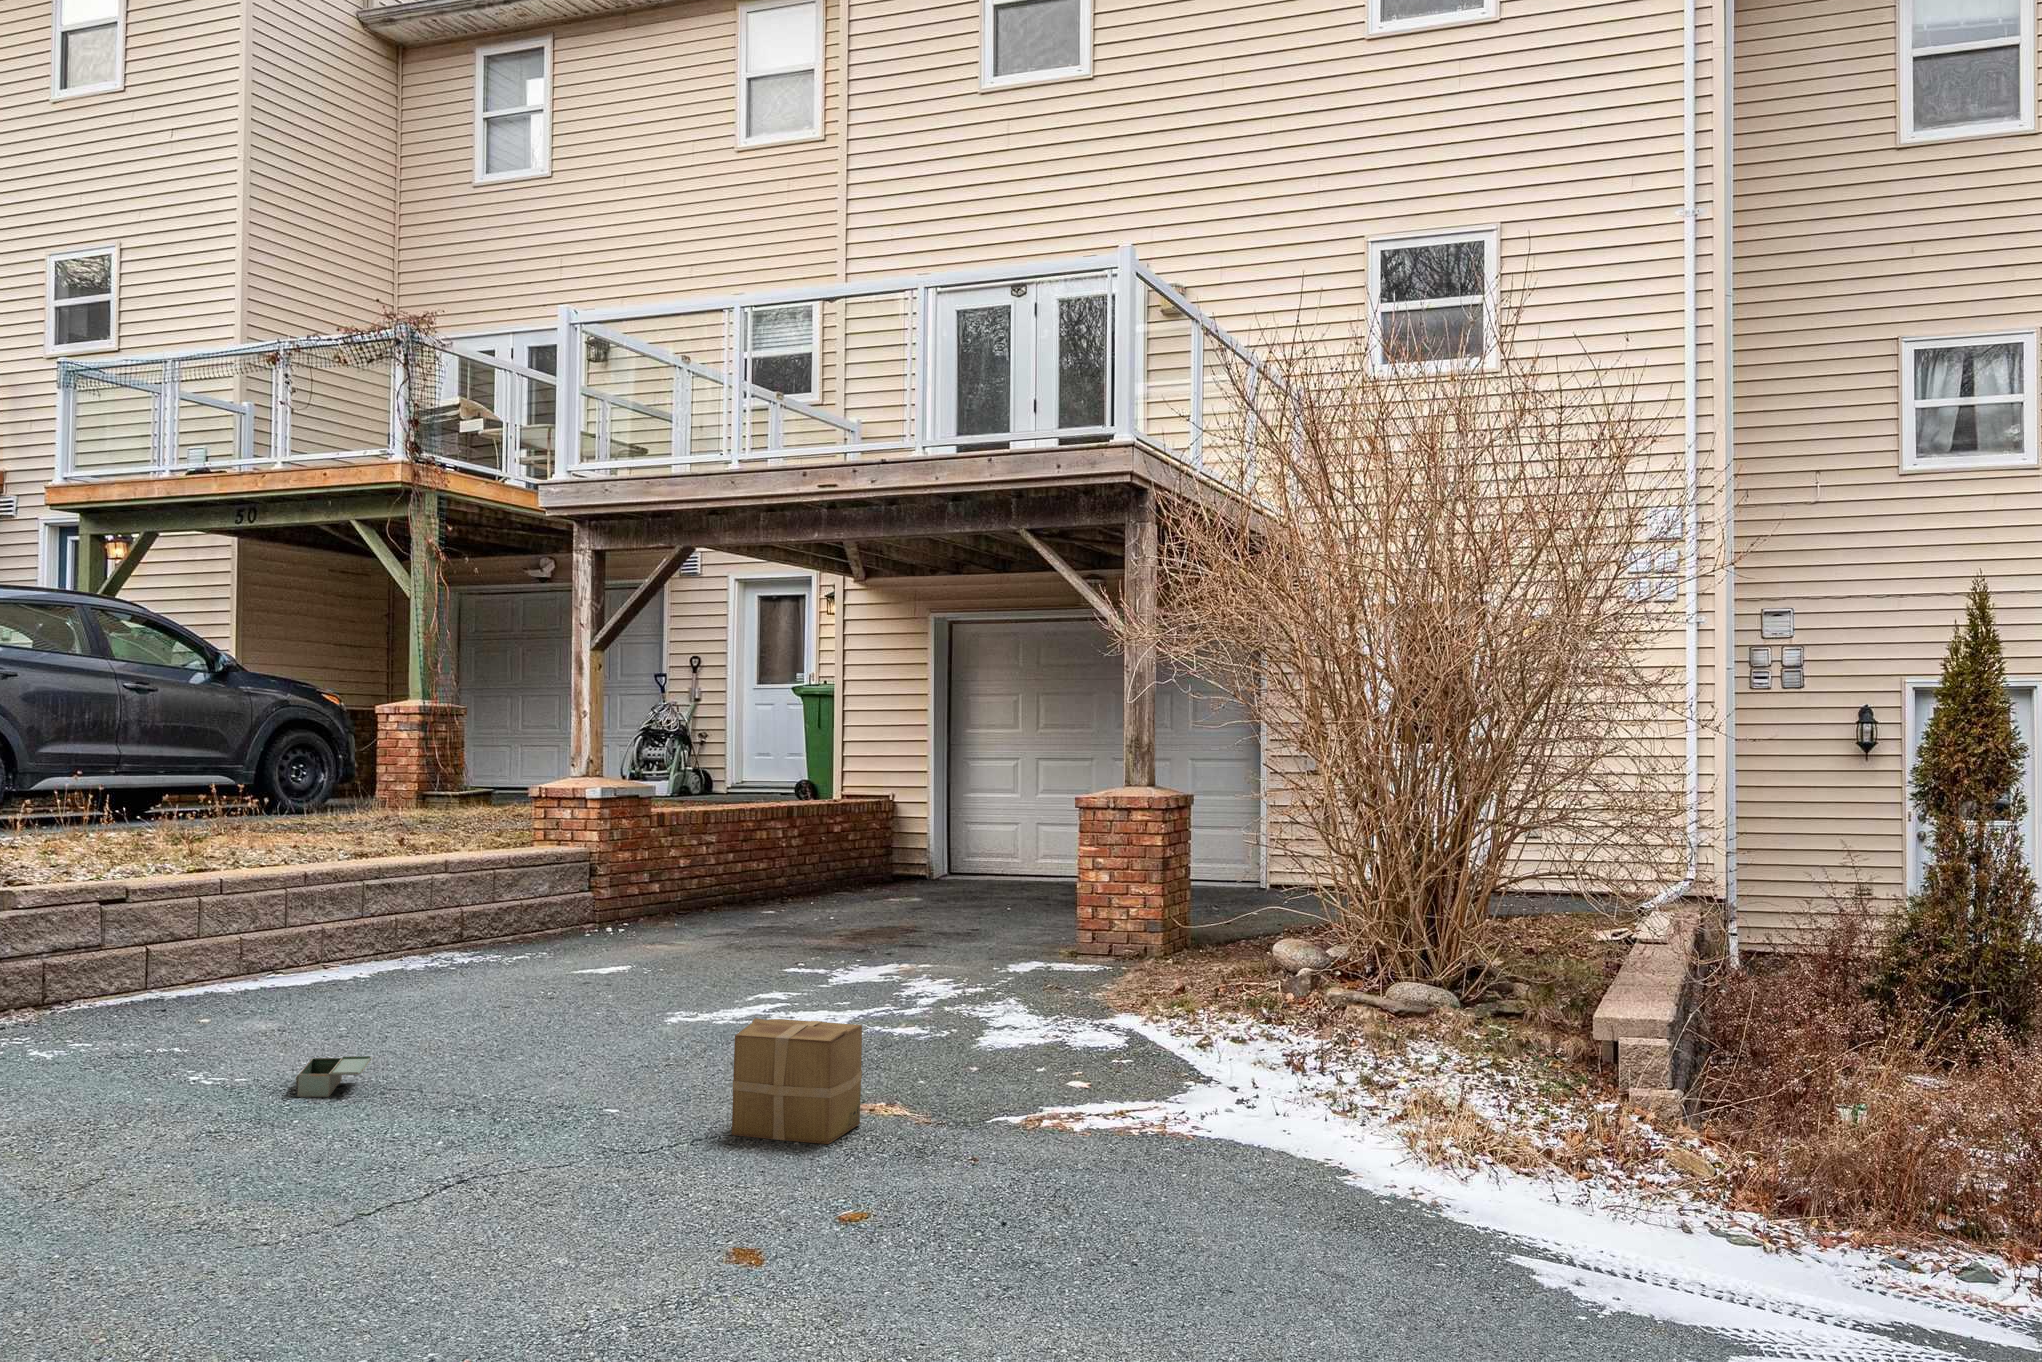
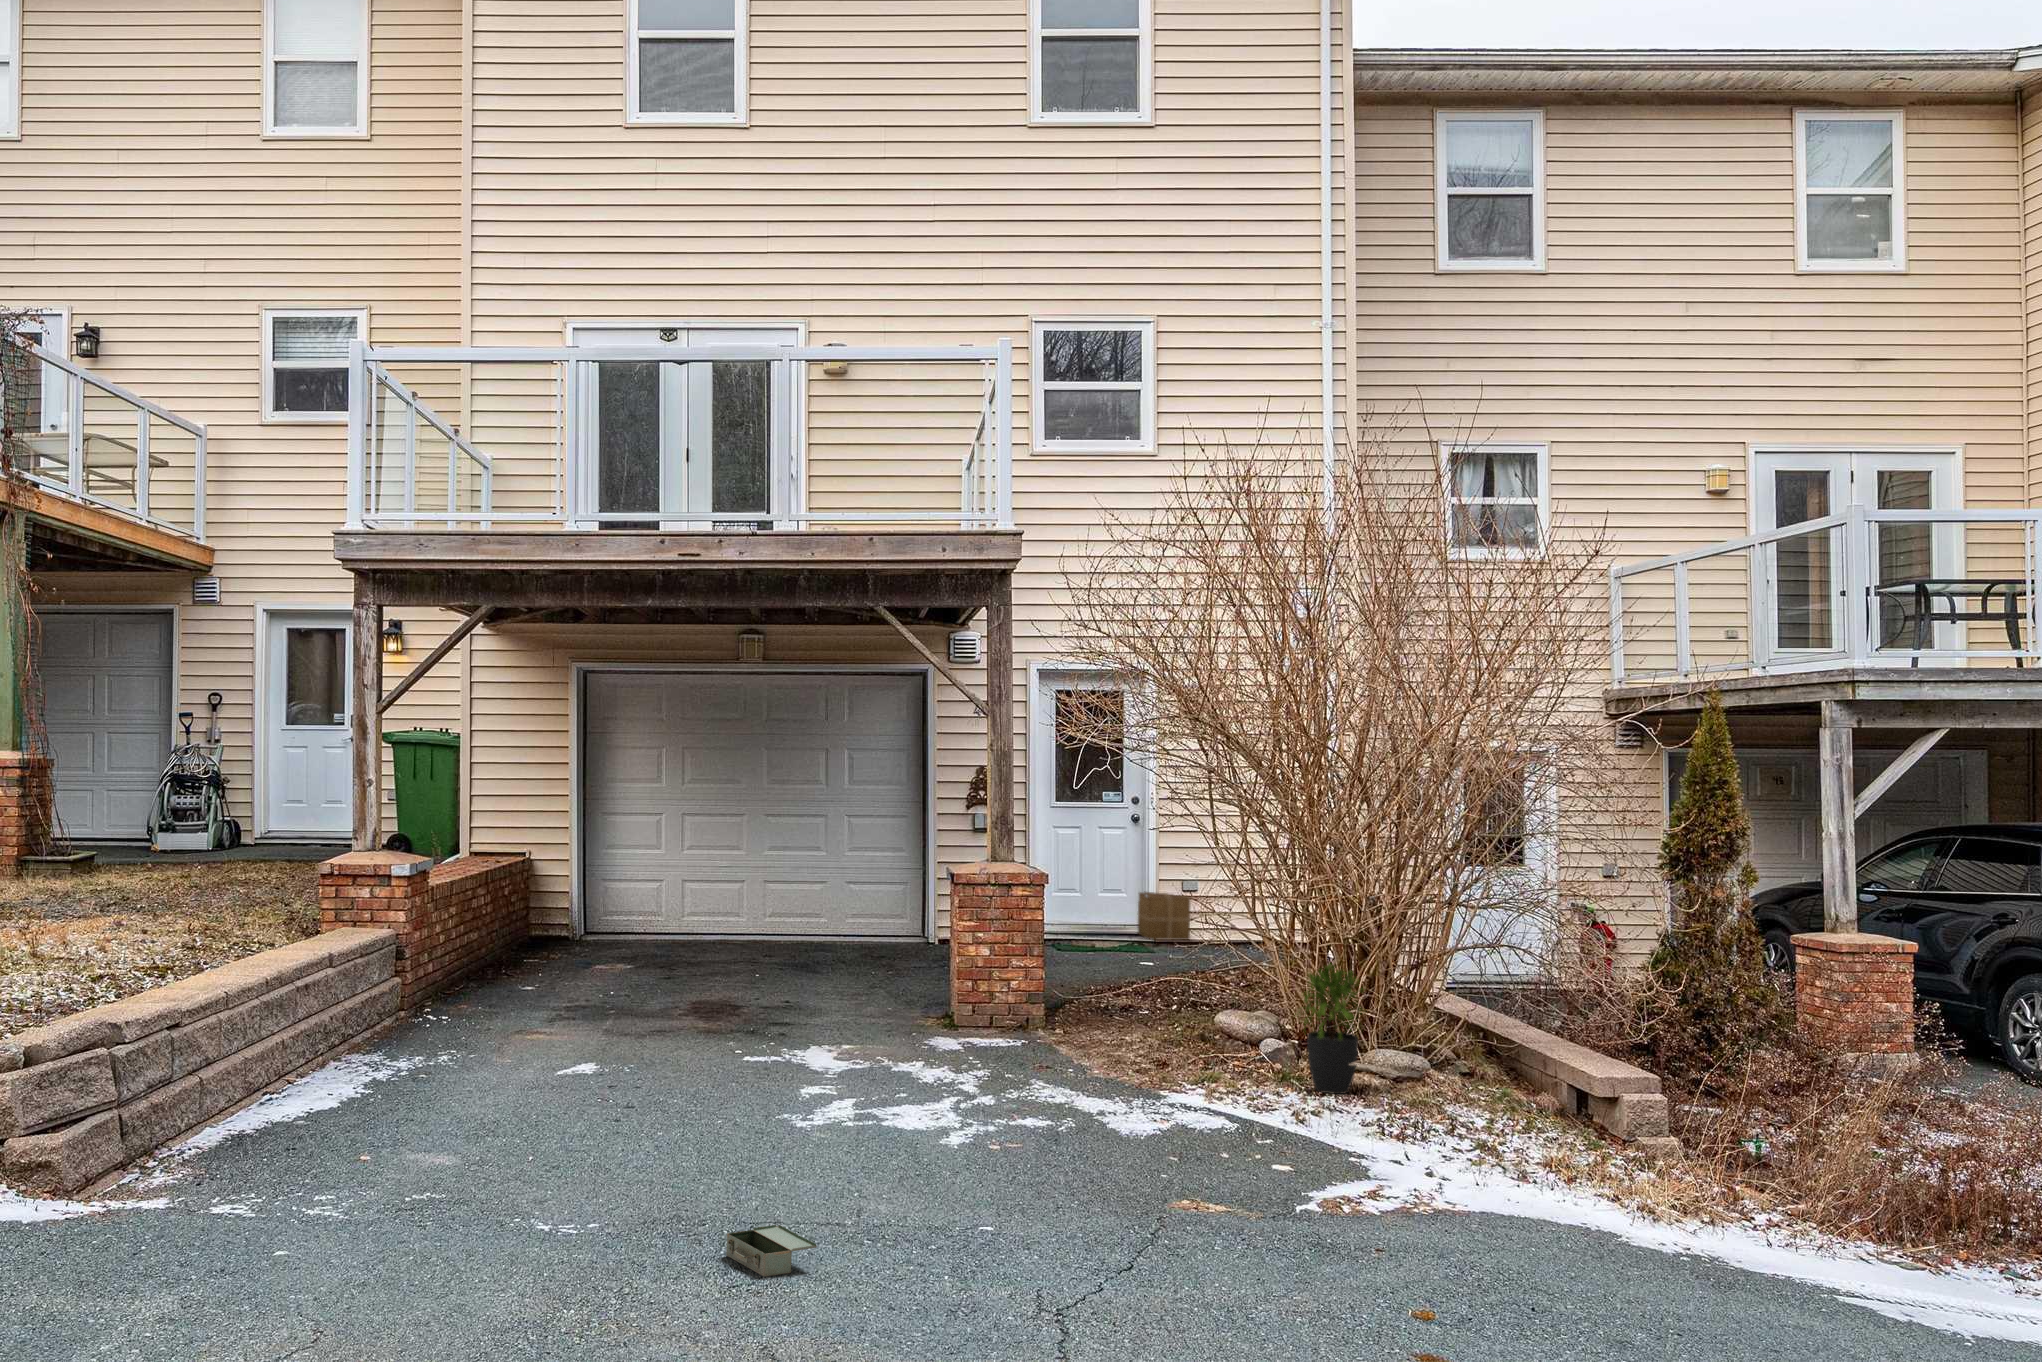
potted plant: none [1318,885,1416,1037] -> present [1297,964,1363,1094]
cardboard box: present [731,1018,862,1144] -> present [1138,892,1191,940]

